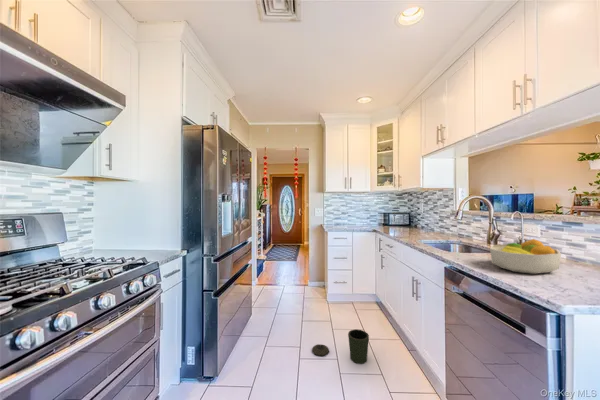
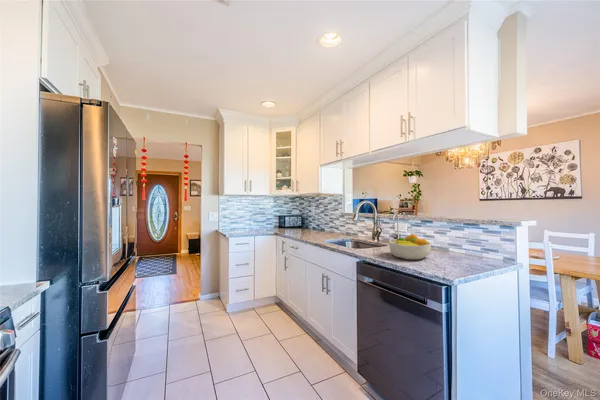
trash can: present [312,329,369,364] -> none [226,335,286,375]

